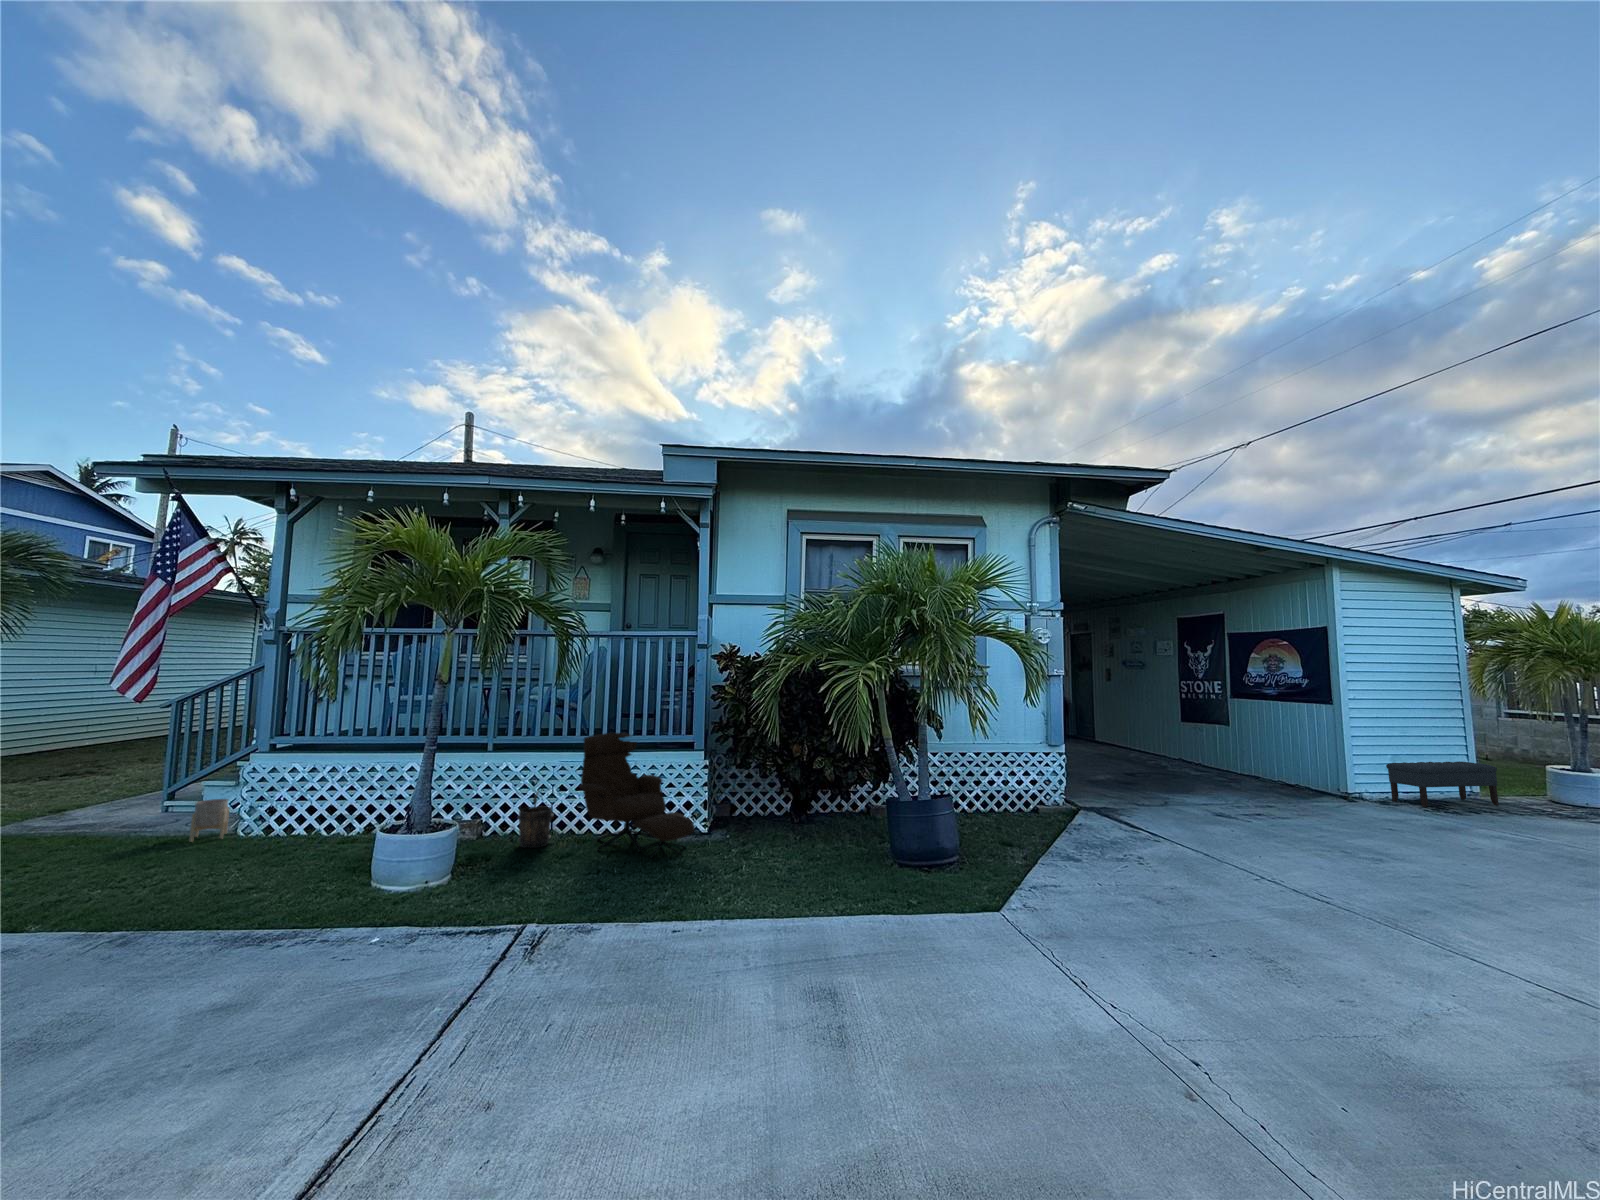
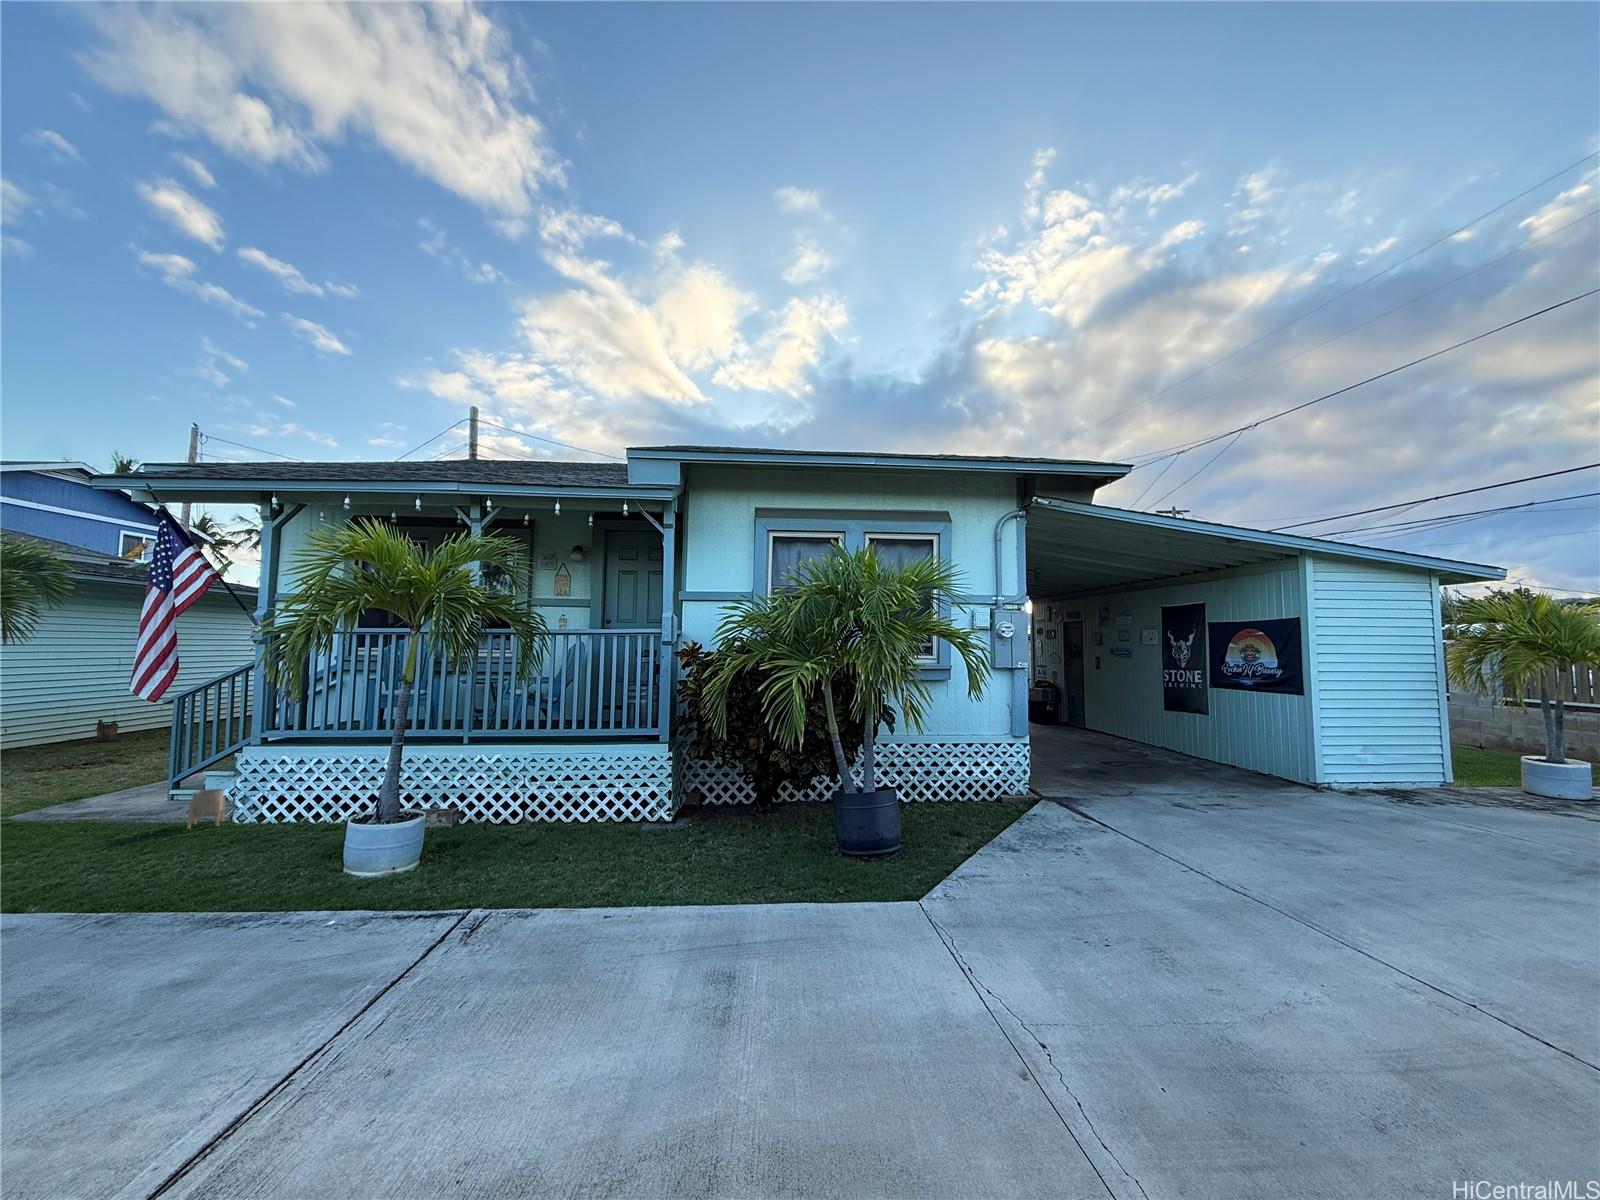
lounge chair: present [580,733,695,858] -> none [546,726,654,846]
bench: present [1386,761,1499,807] -> none [1356,752,1468,797]
bucket: present [518,790,553,848] -> present [96,719,119,742]

